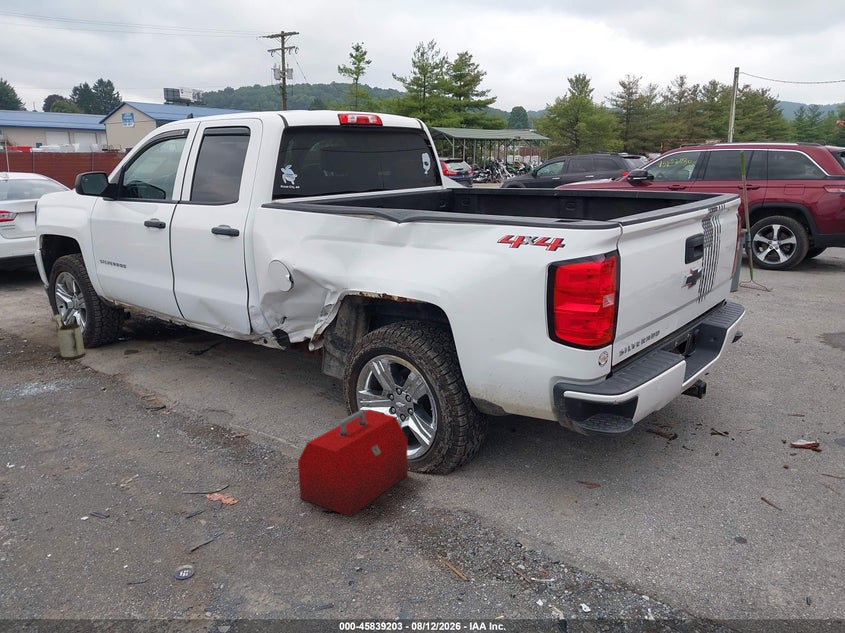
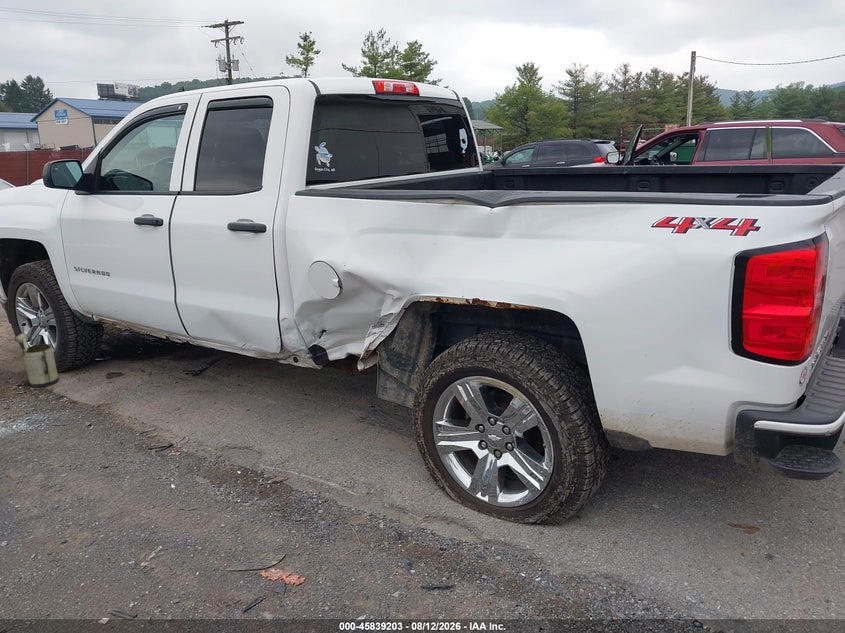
toolbox: present [298,410,408,517] -> none [381,447,509,597]

